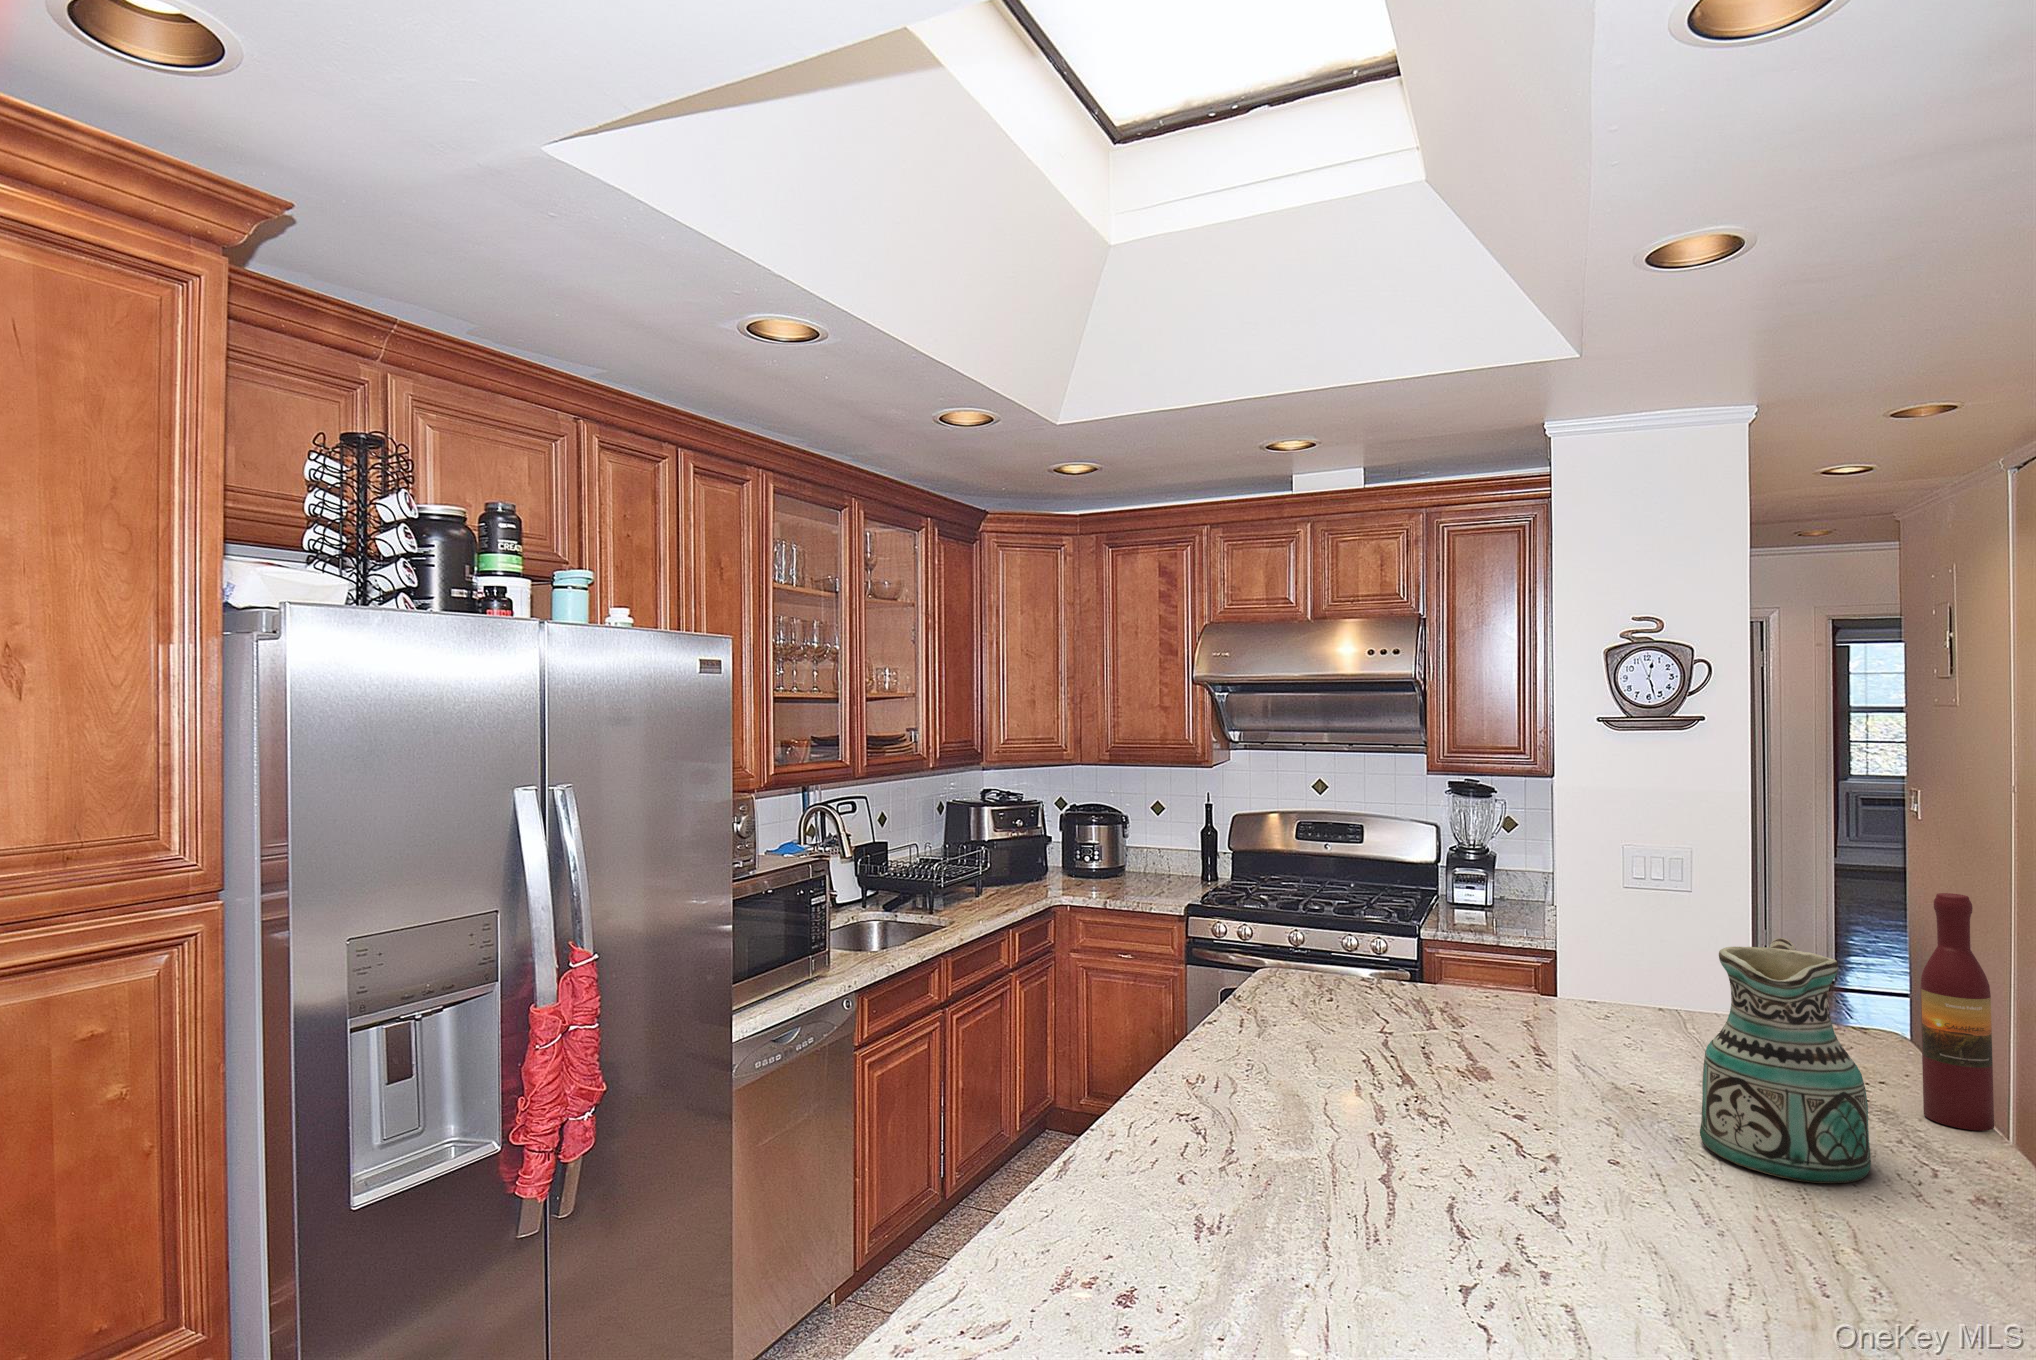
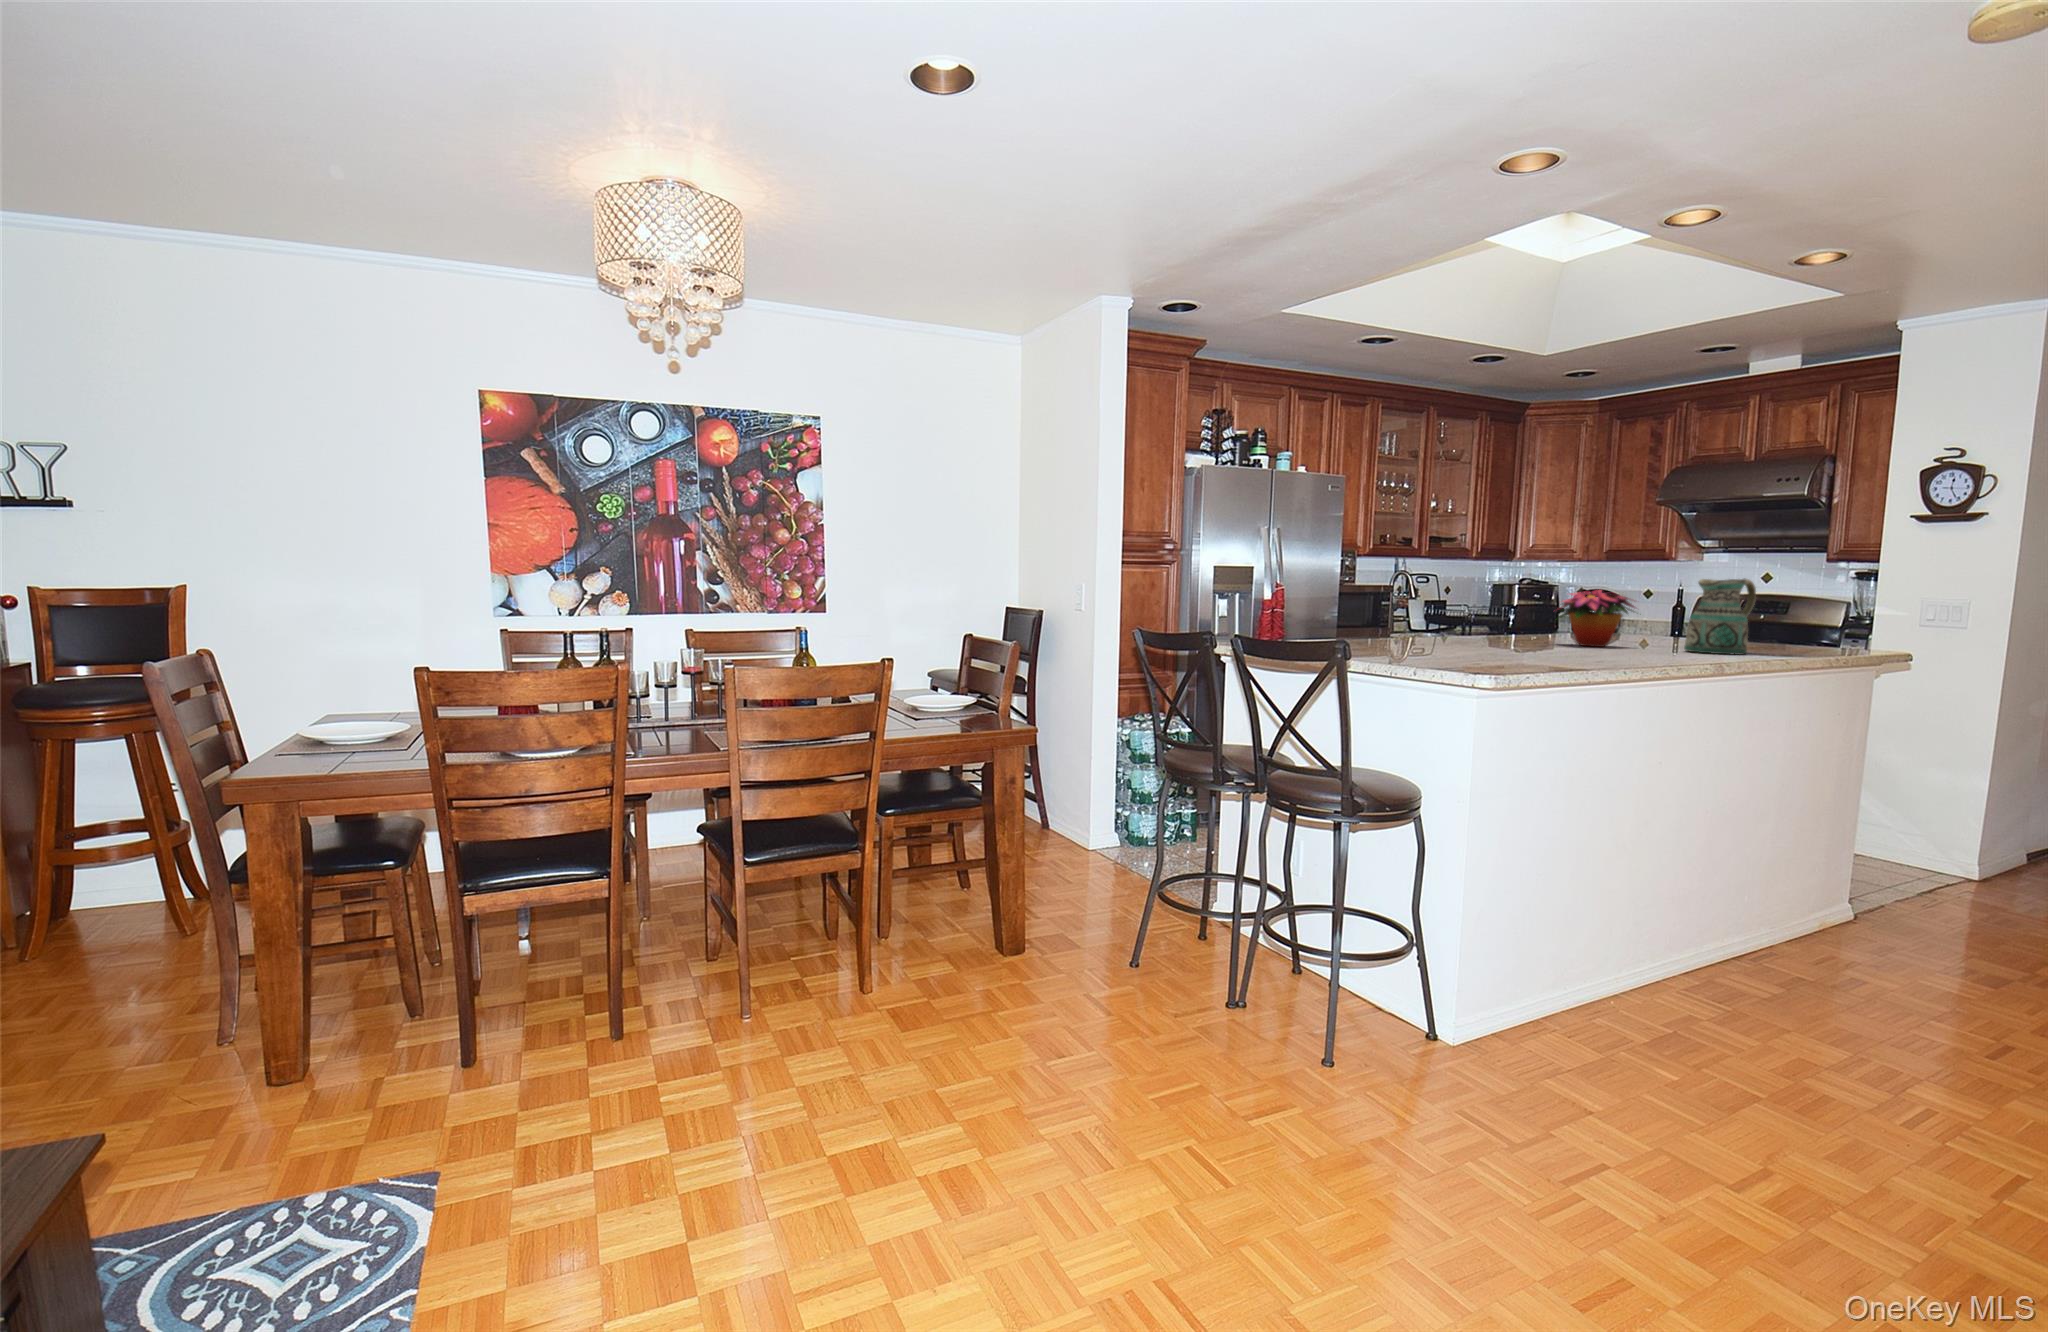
wine bottle: present [1920,893,1994,1131] -> none [1818,564,1852,657]
flower arrangement: none [1339,972,1583,1152] -> present [1559,590,1635,647]

